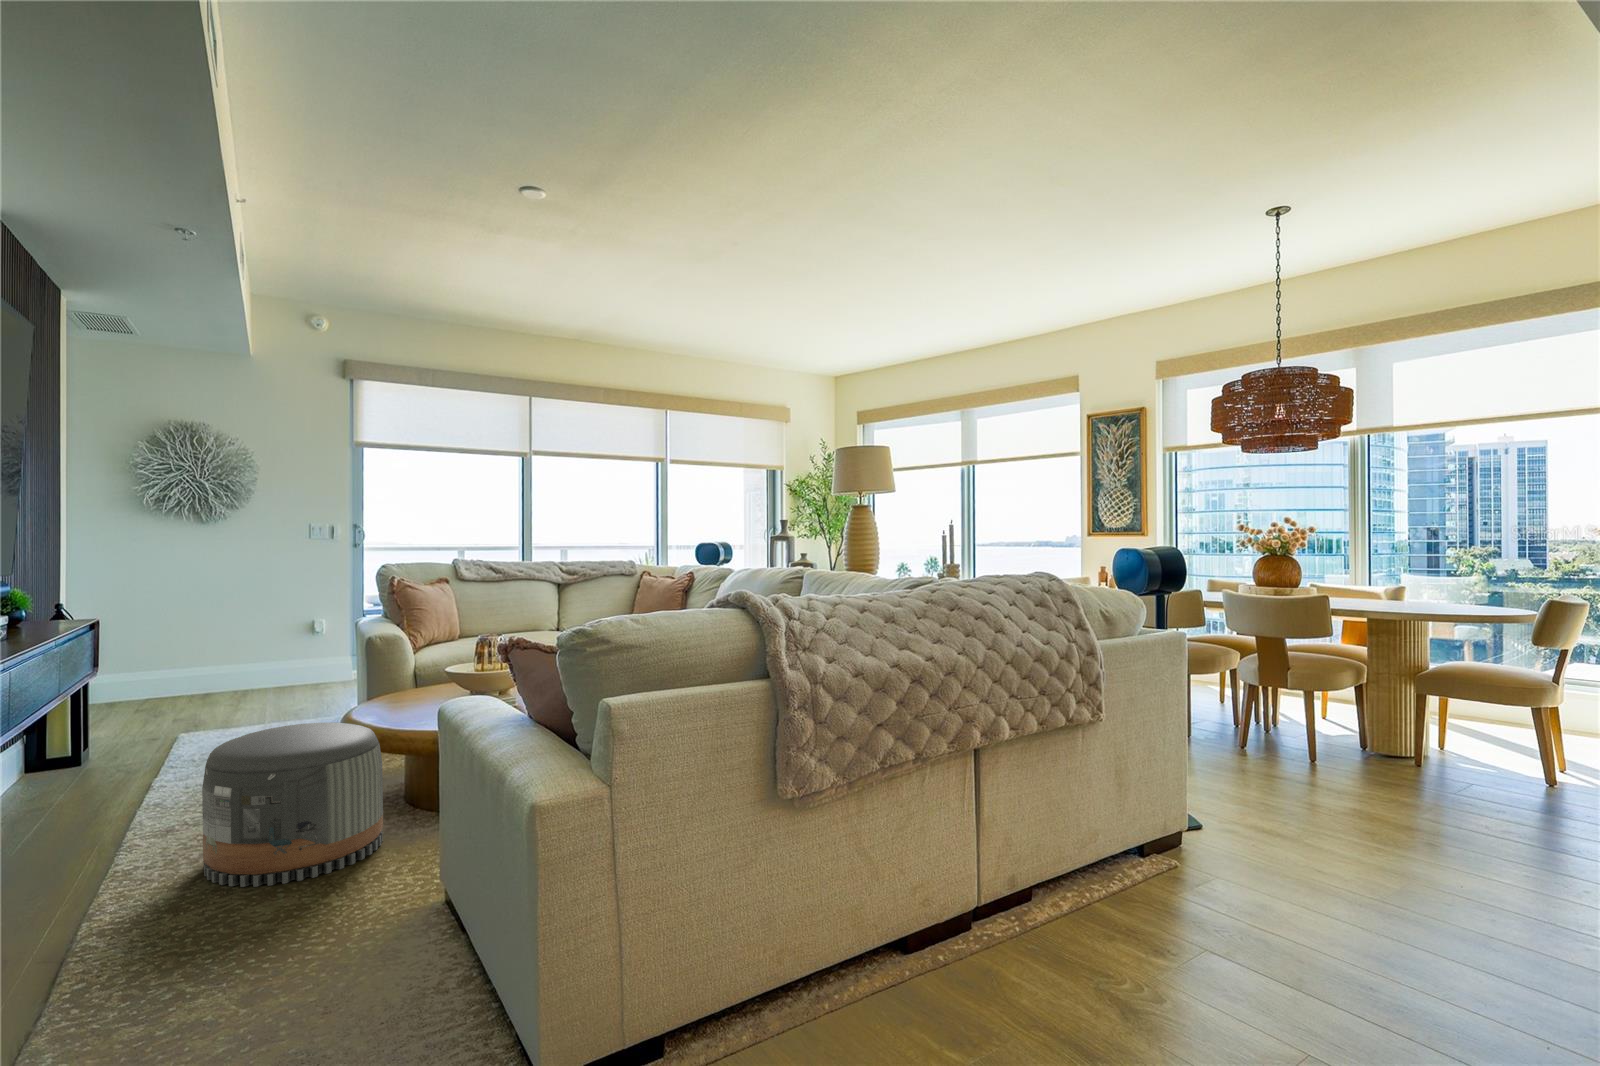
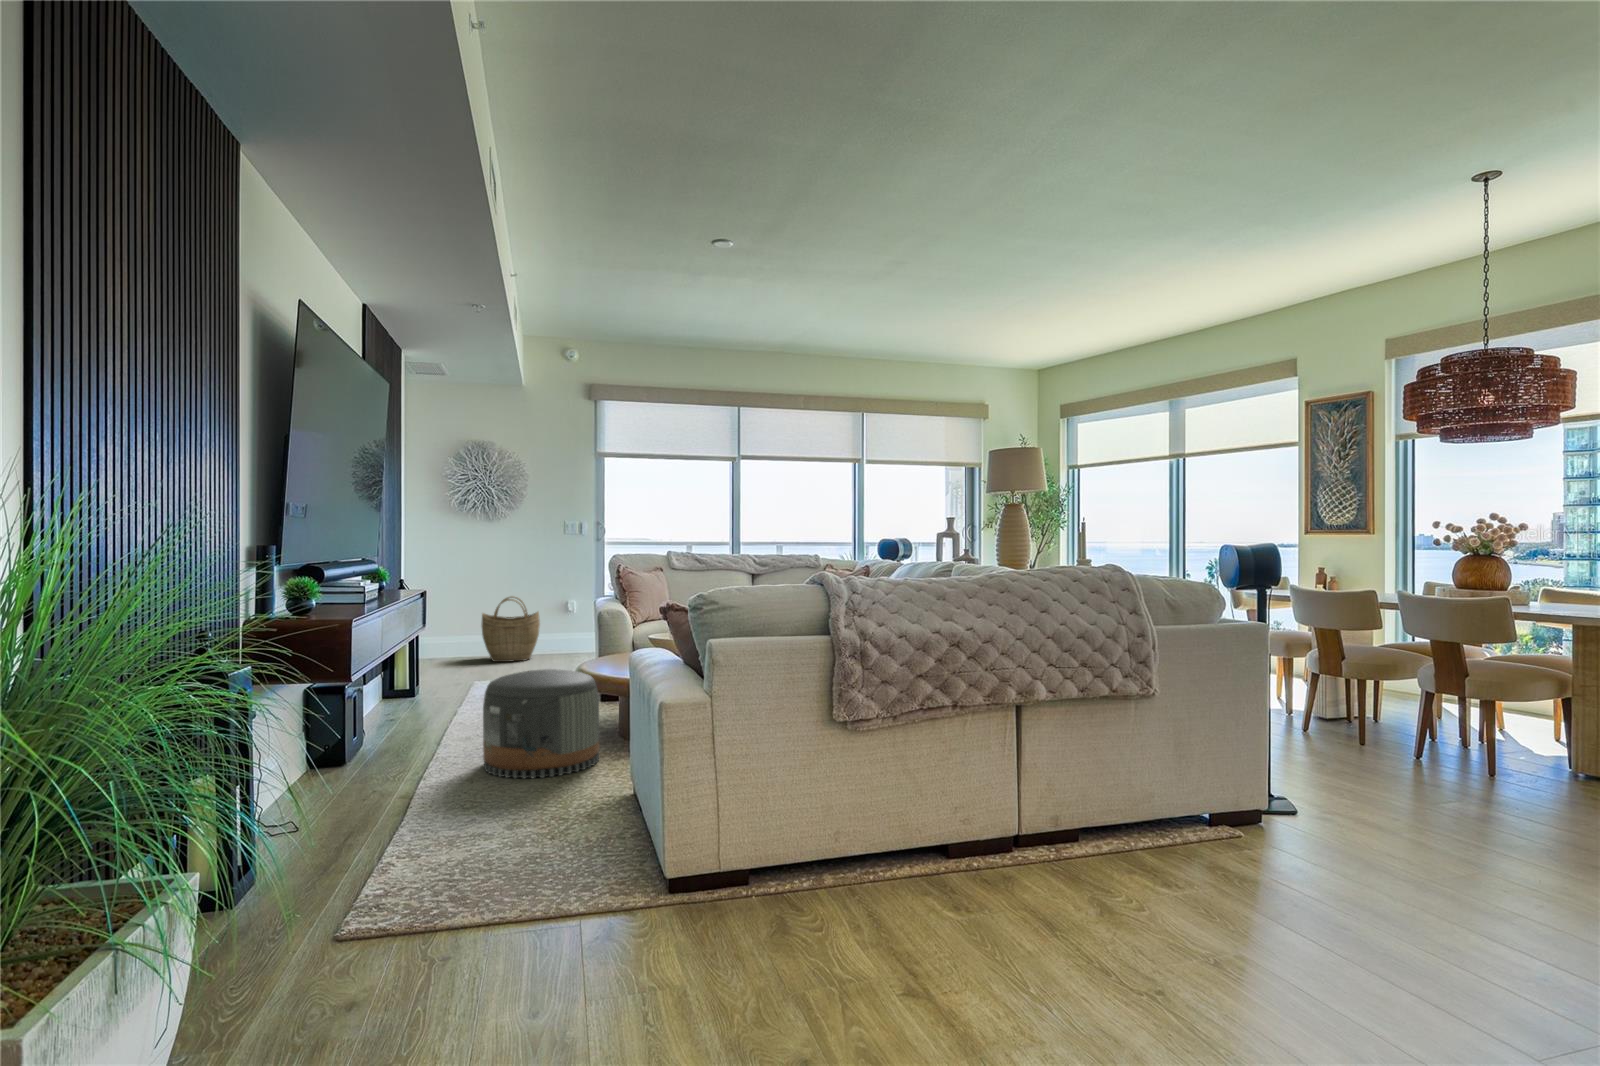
woven basket: none [193,617,275,699] -> present [481,596,540,662]

